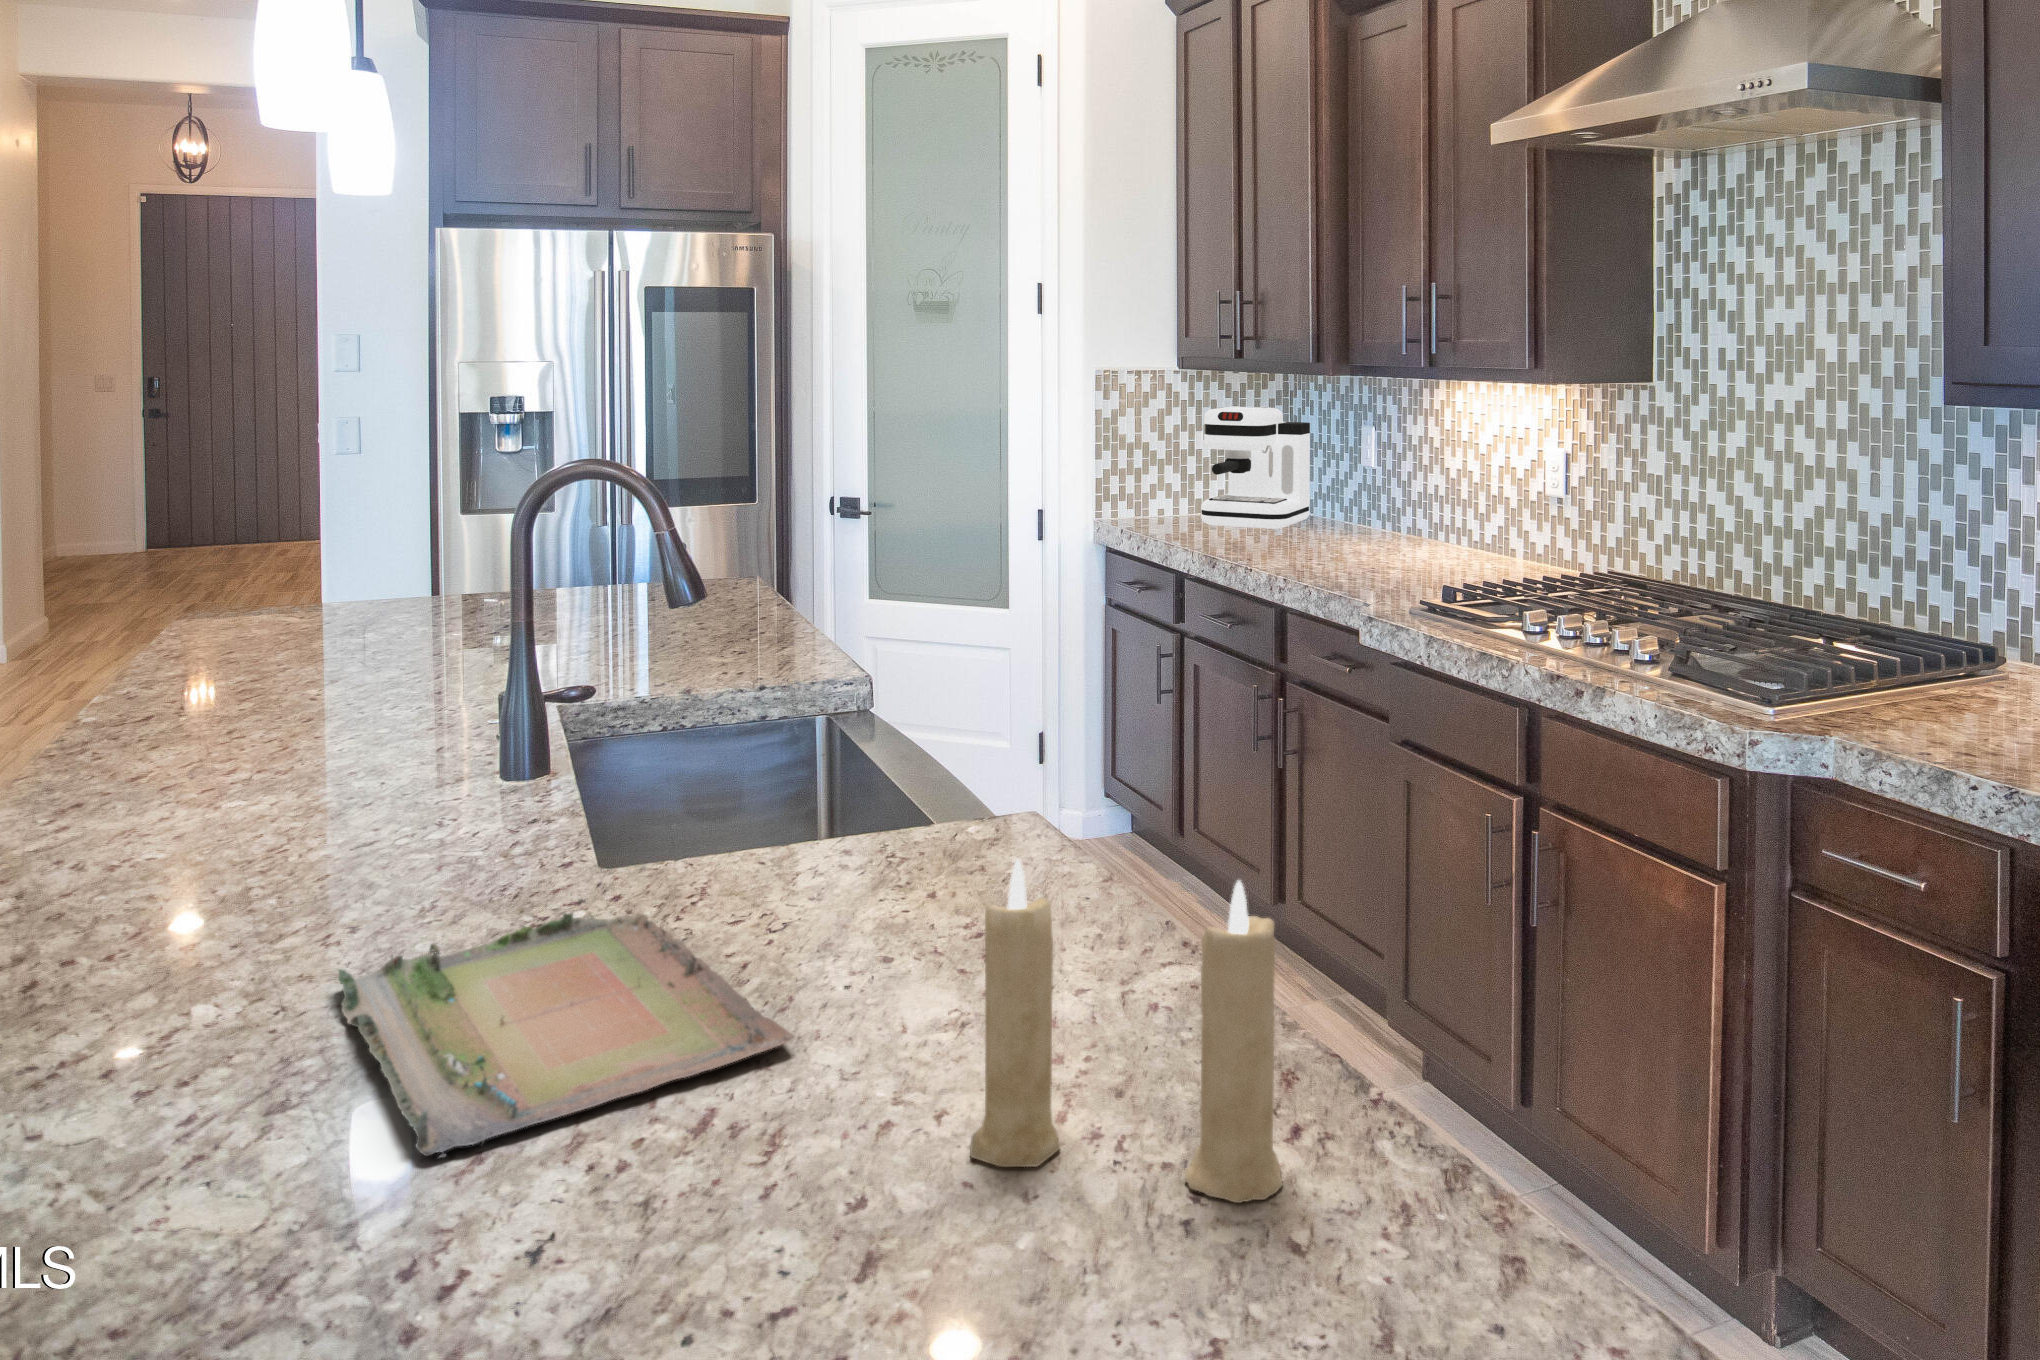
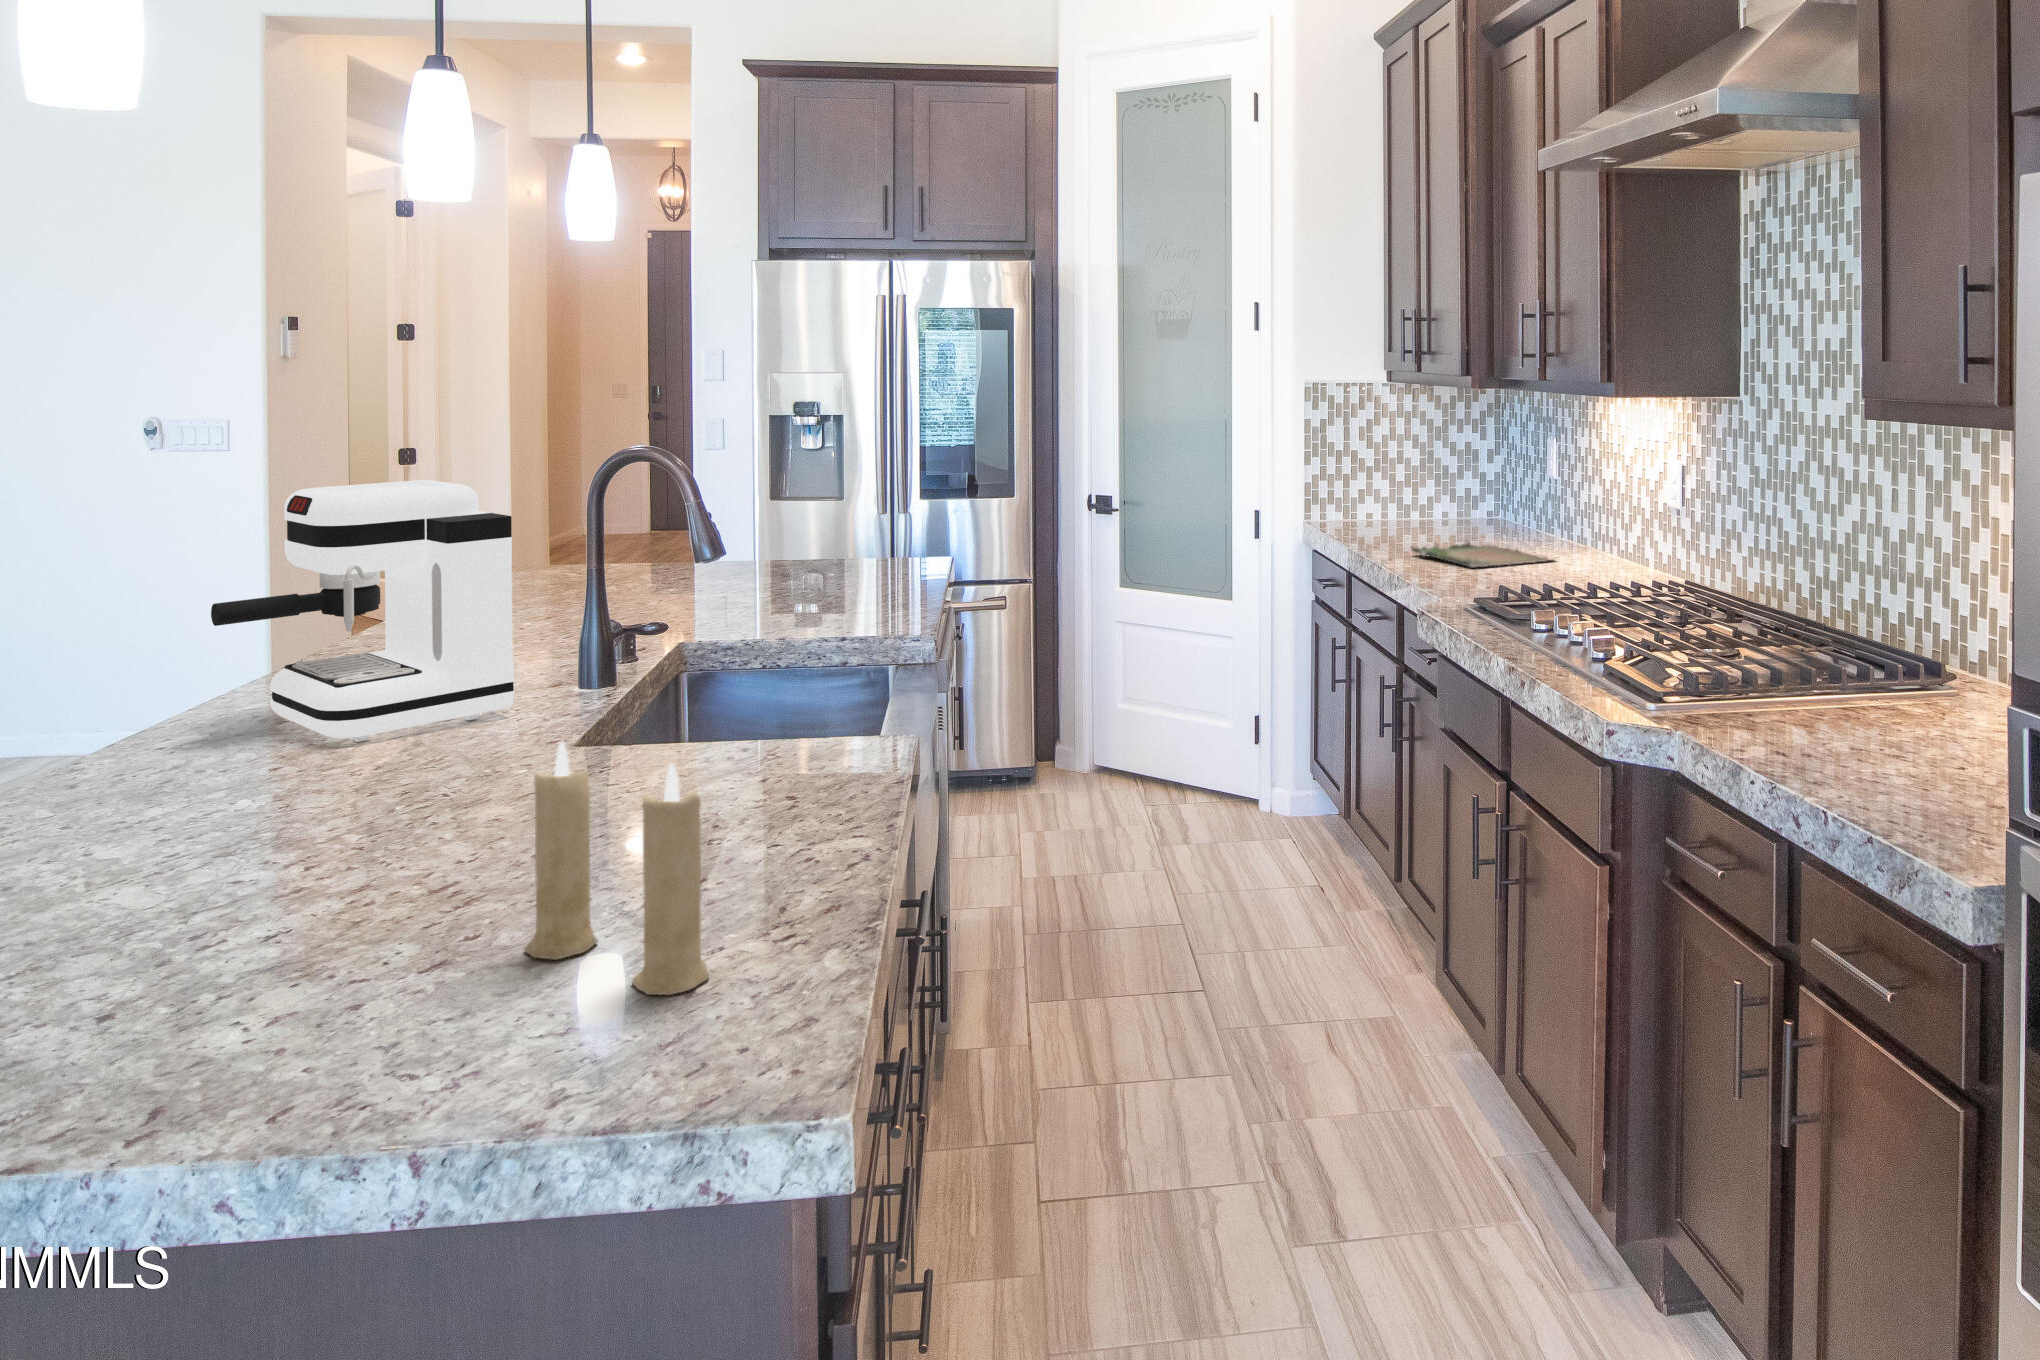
coffee maker: present [1201,407,1310,531] -> present [211,481,514,742]
tray: present [338,899,794,1158] -> present [1412,543,1551,568]

